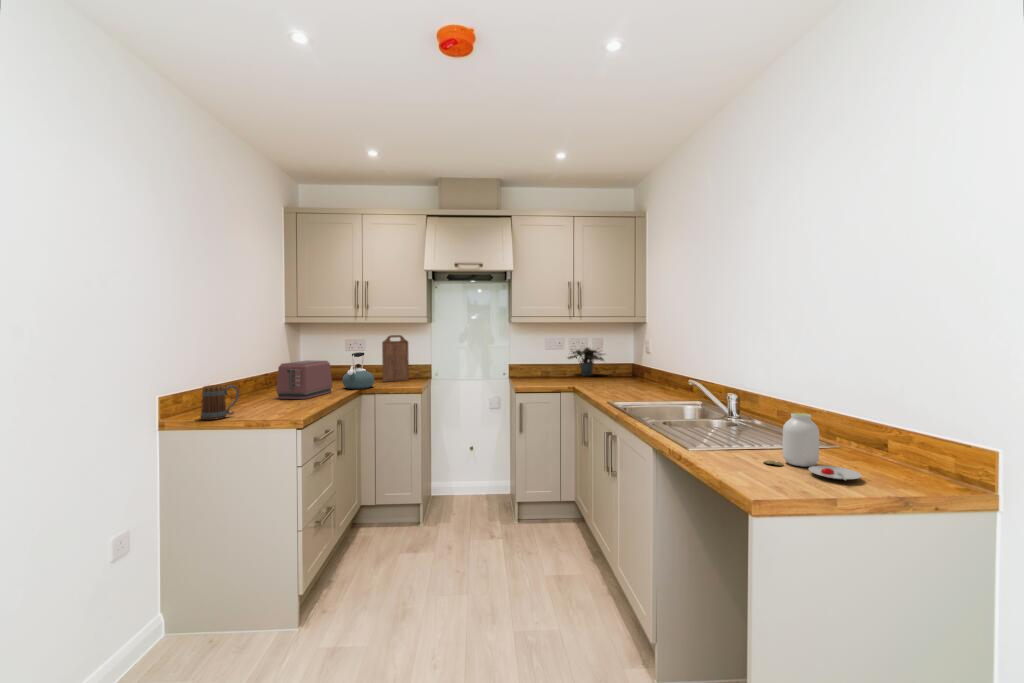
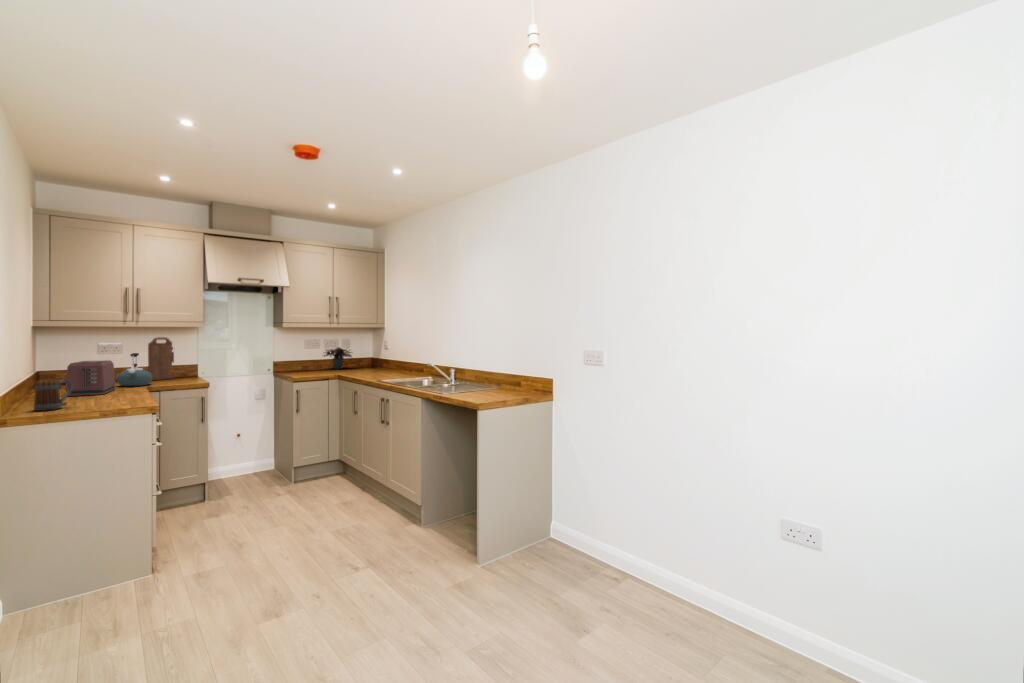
jar: present [764,413,861,480] -> none [476,372,513,397]

